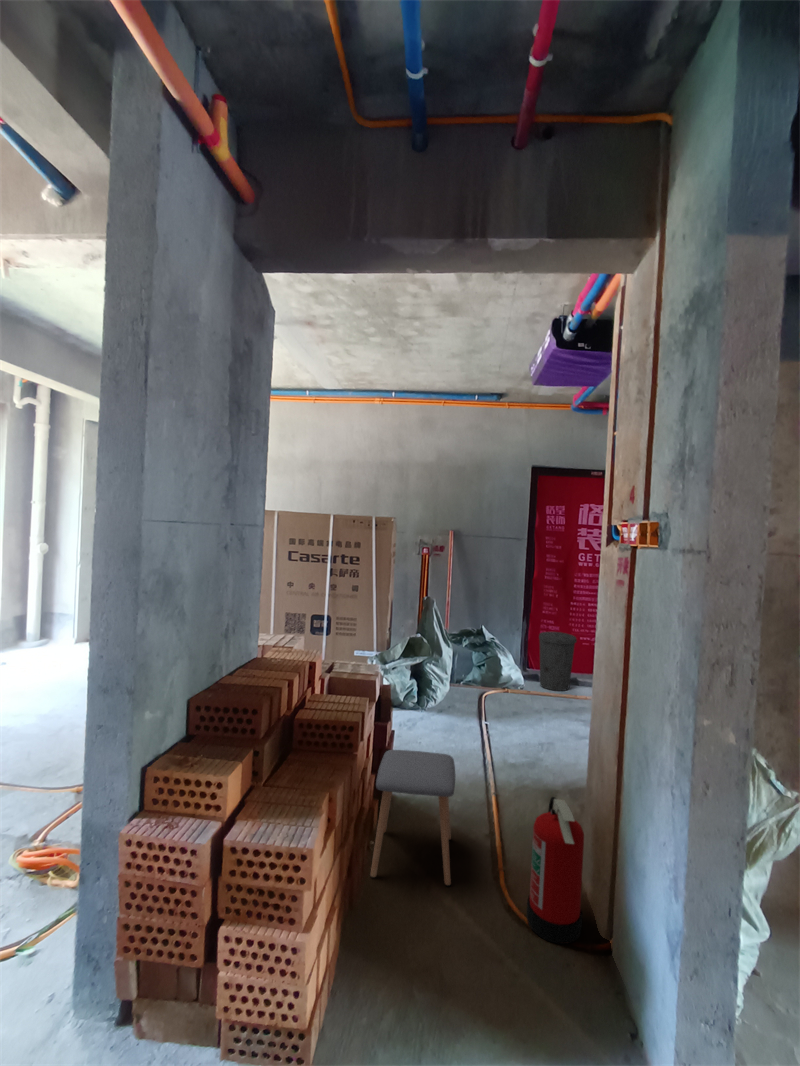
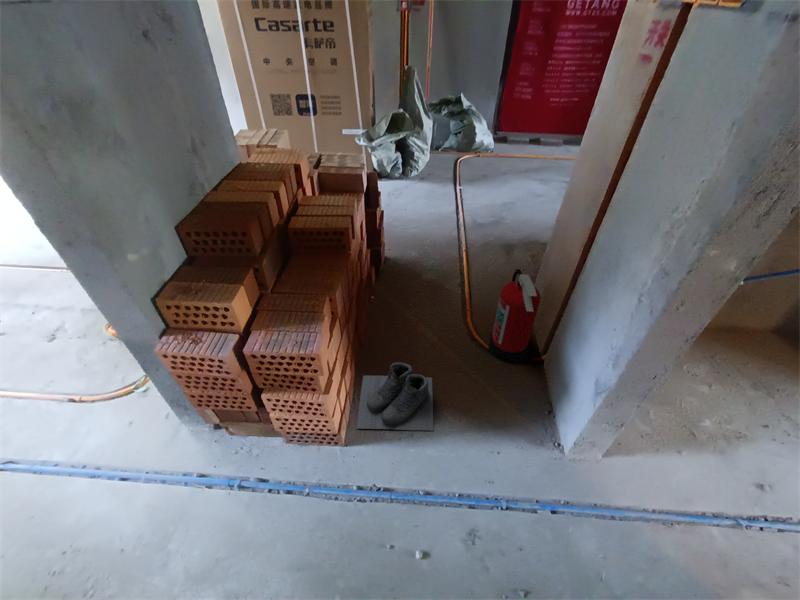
trash can: present [539,632,577,691] -> none [508,95,546,151]
stool: present [370,750,455,886] -> none [371,233,437,328]
boots: none [335,918,449,1040] -> present [356,362,433,431]

